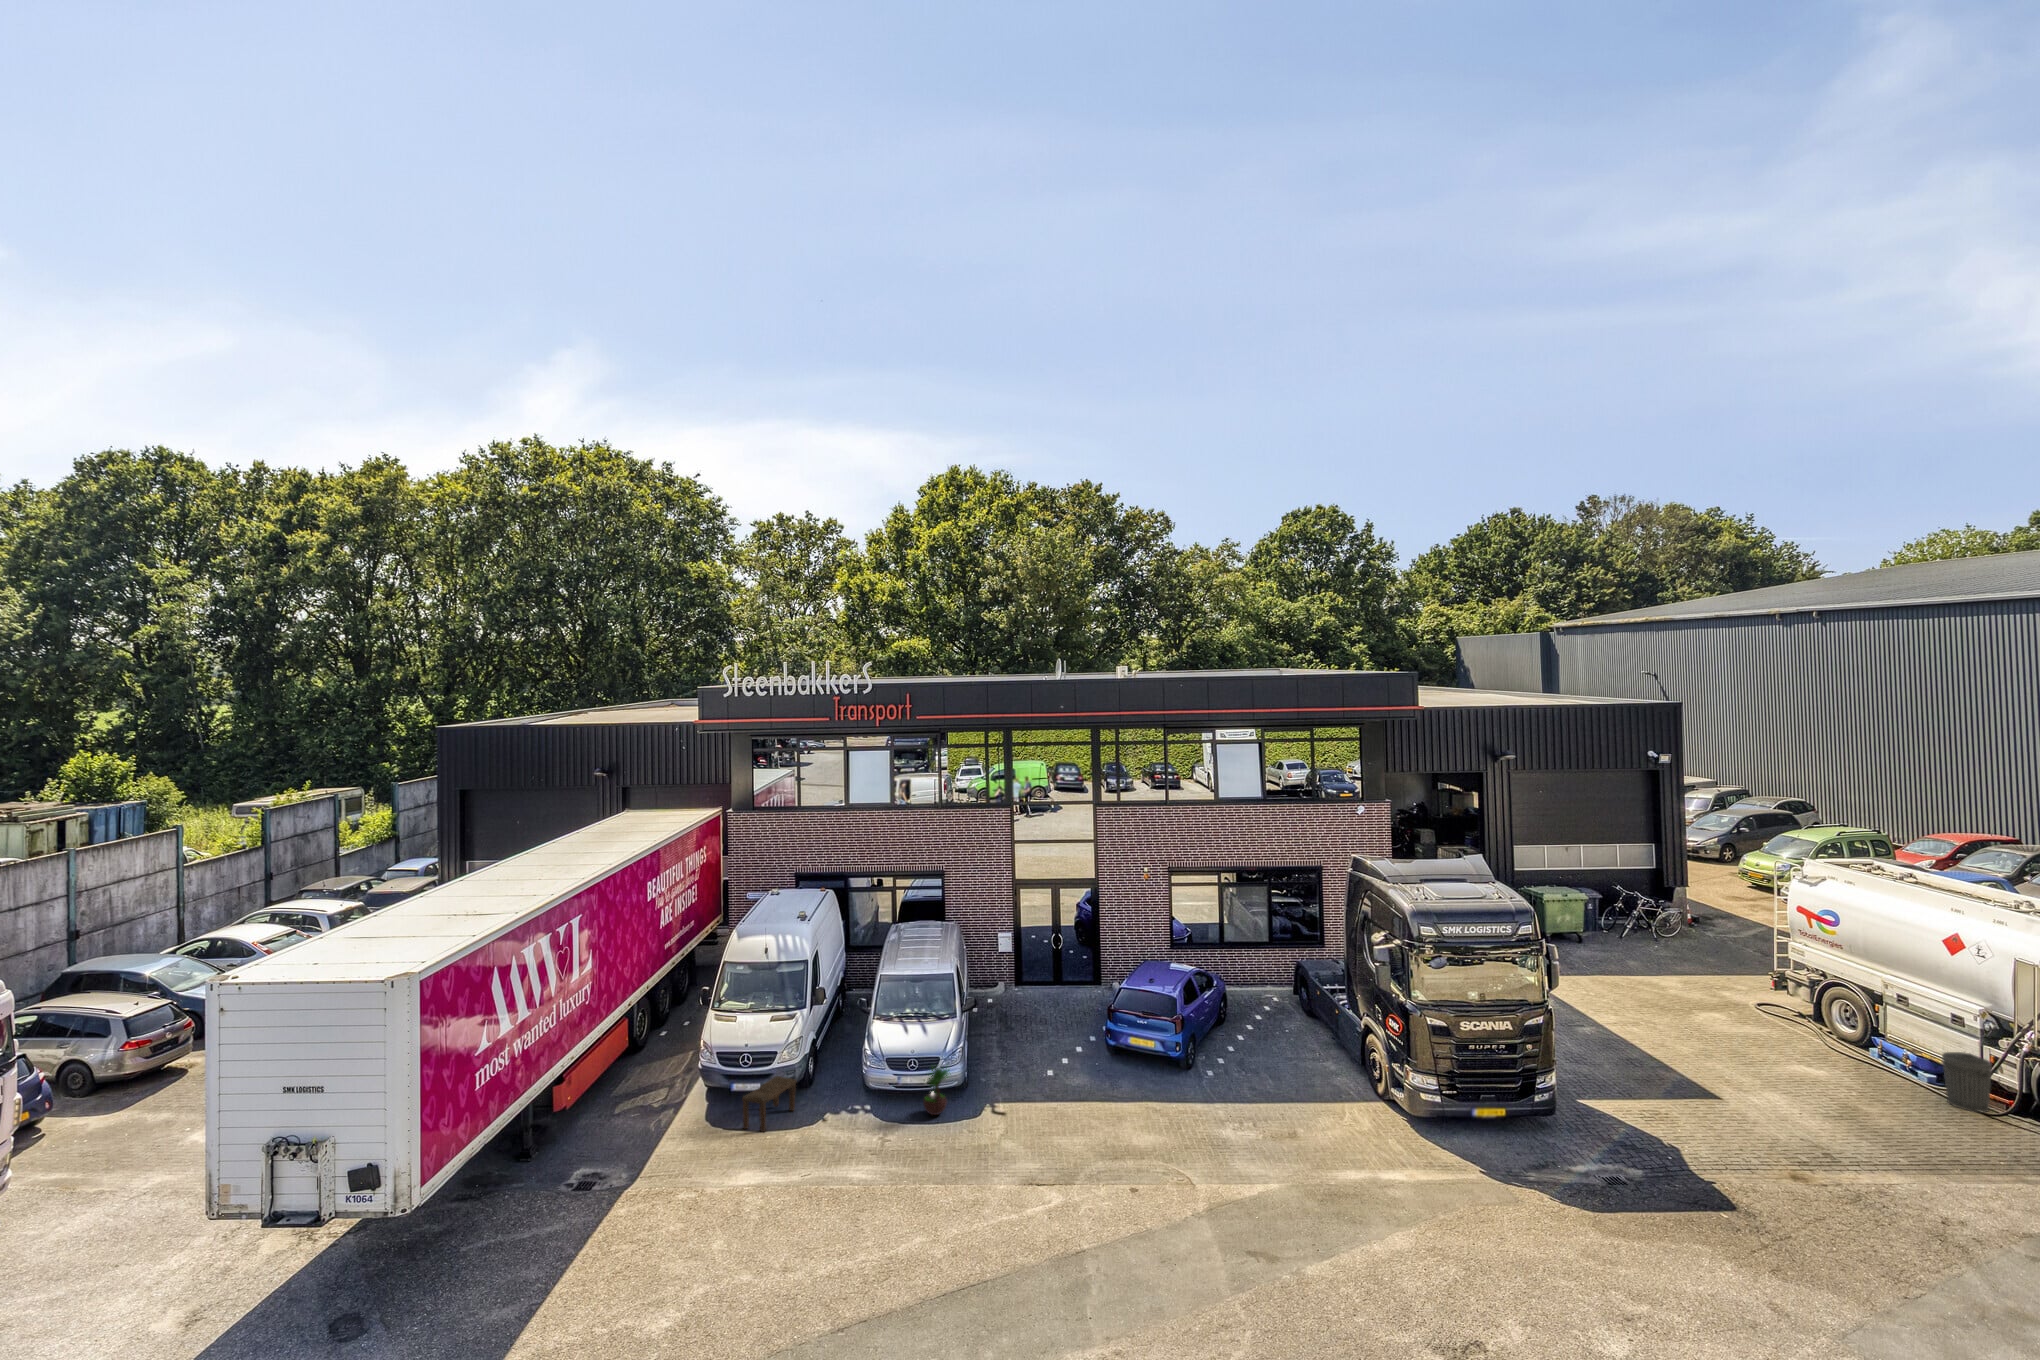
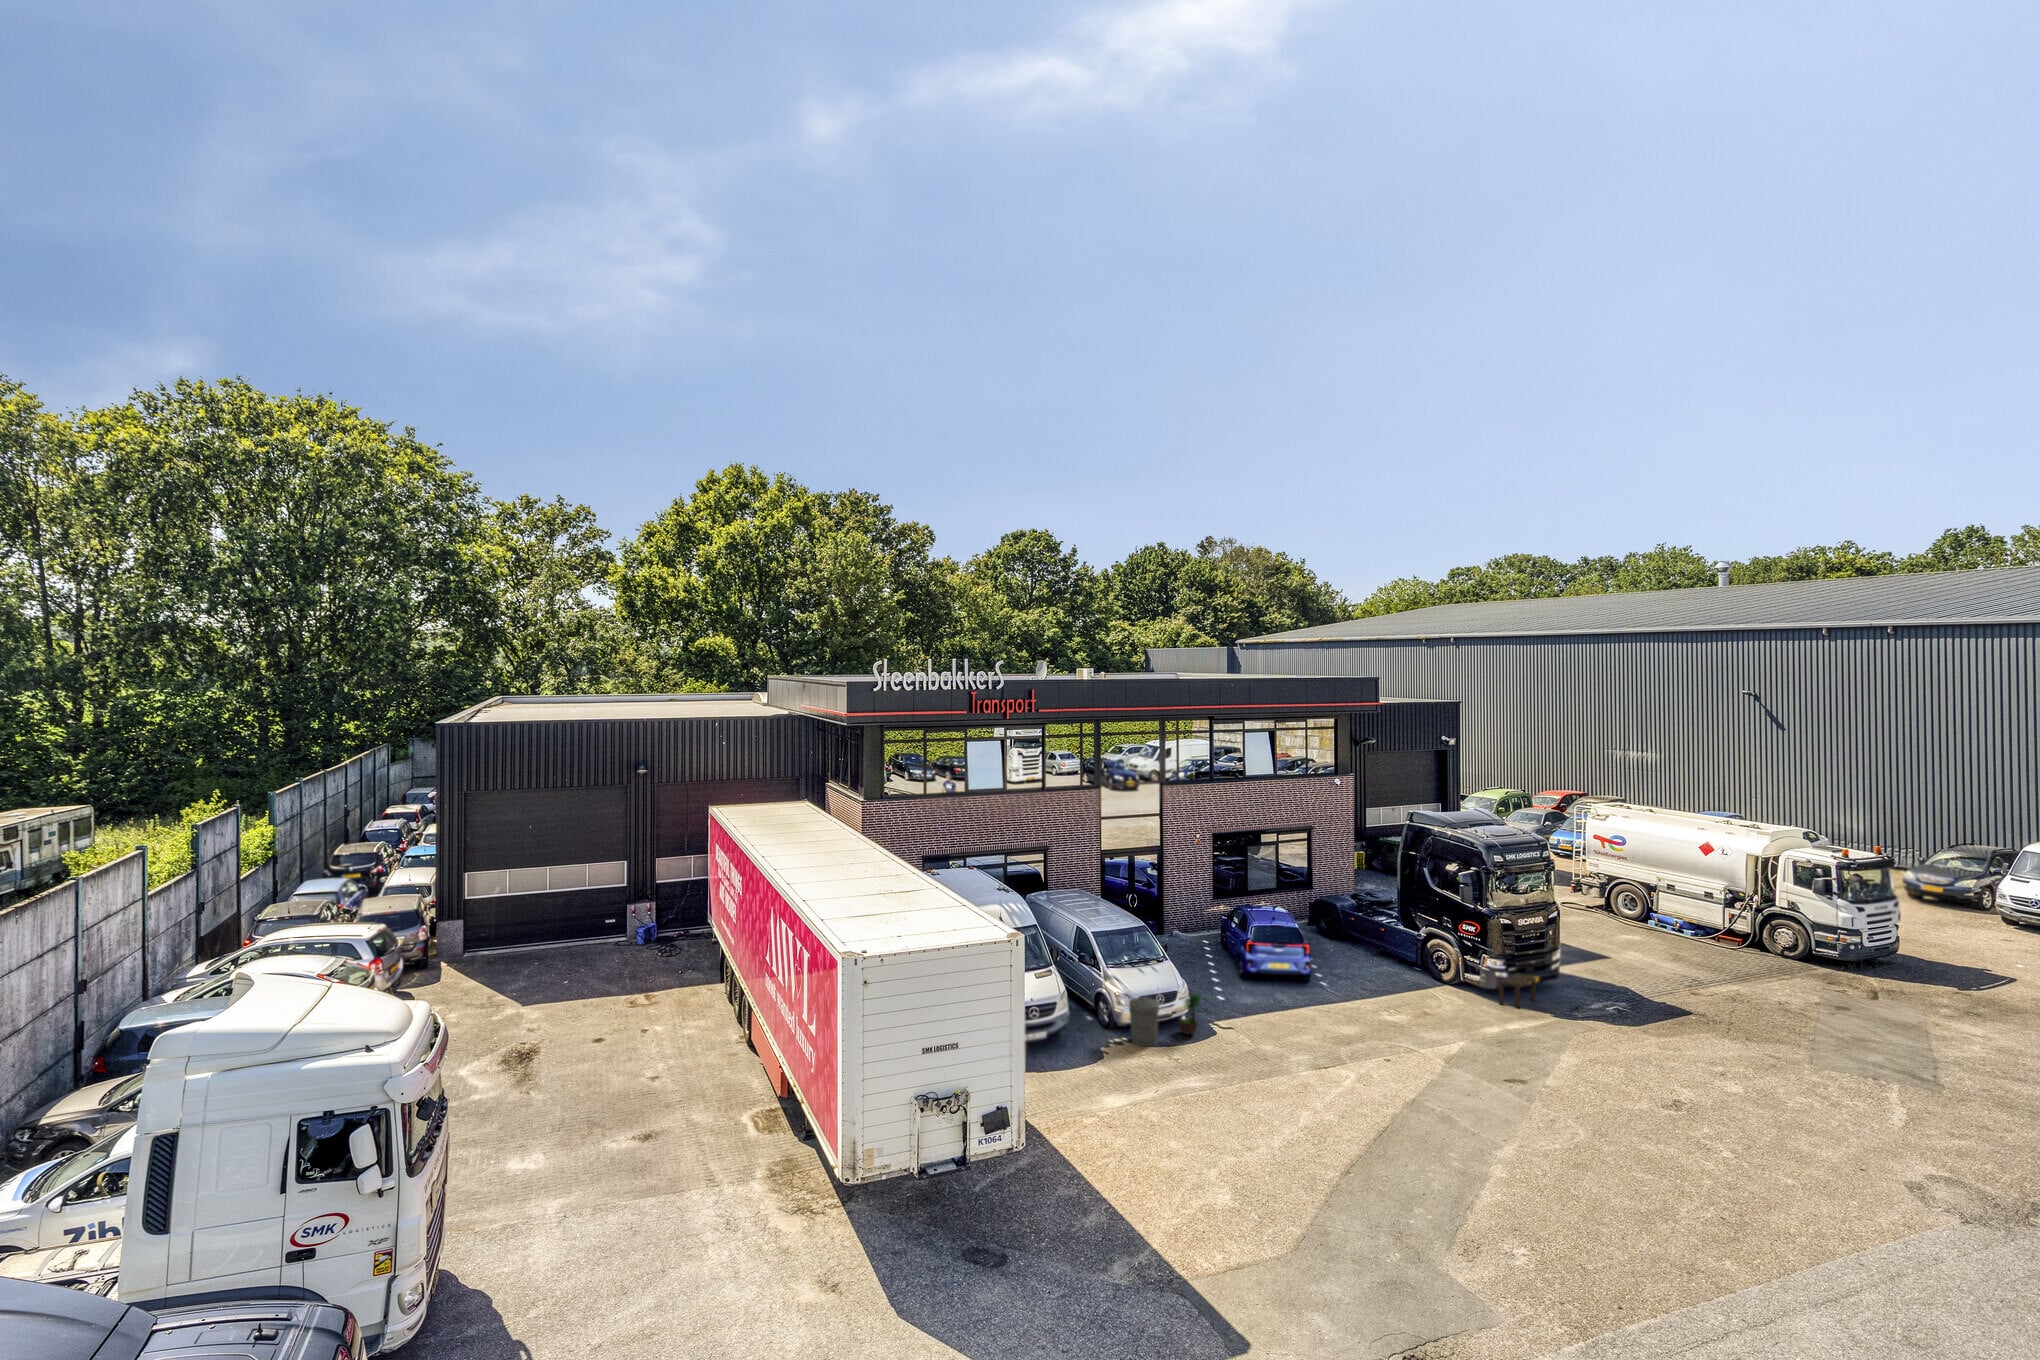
trash can: present [1942,1052,1992,1112] -> present [1129,997,1159,1046]
bench: present [742,1076,796,1132] -> present [1498,973,1537,1008]

